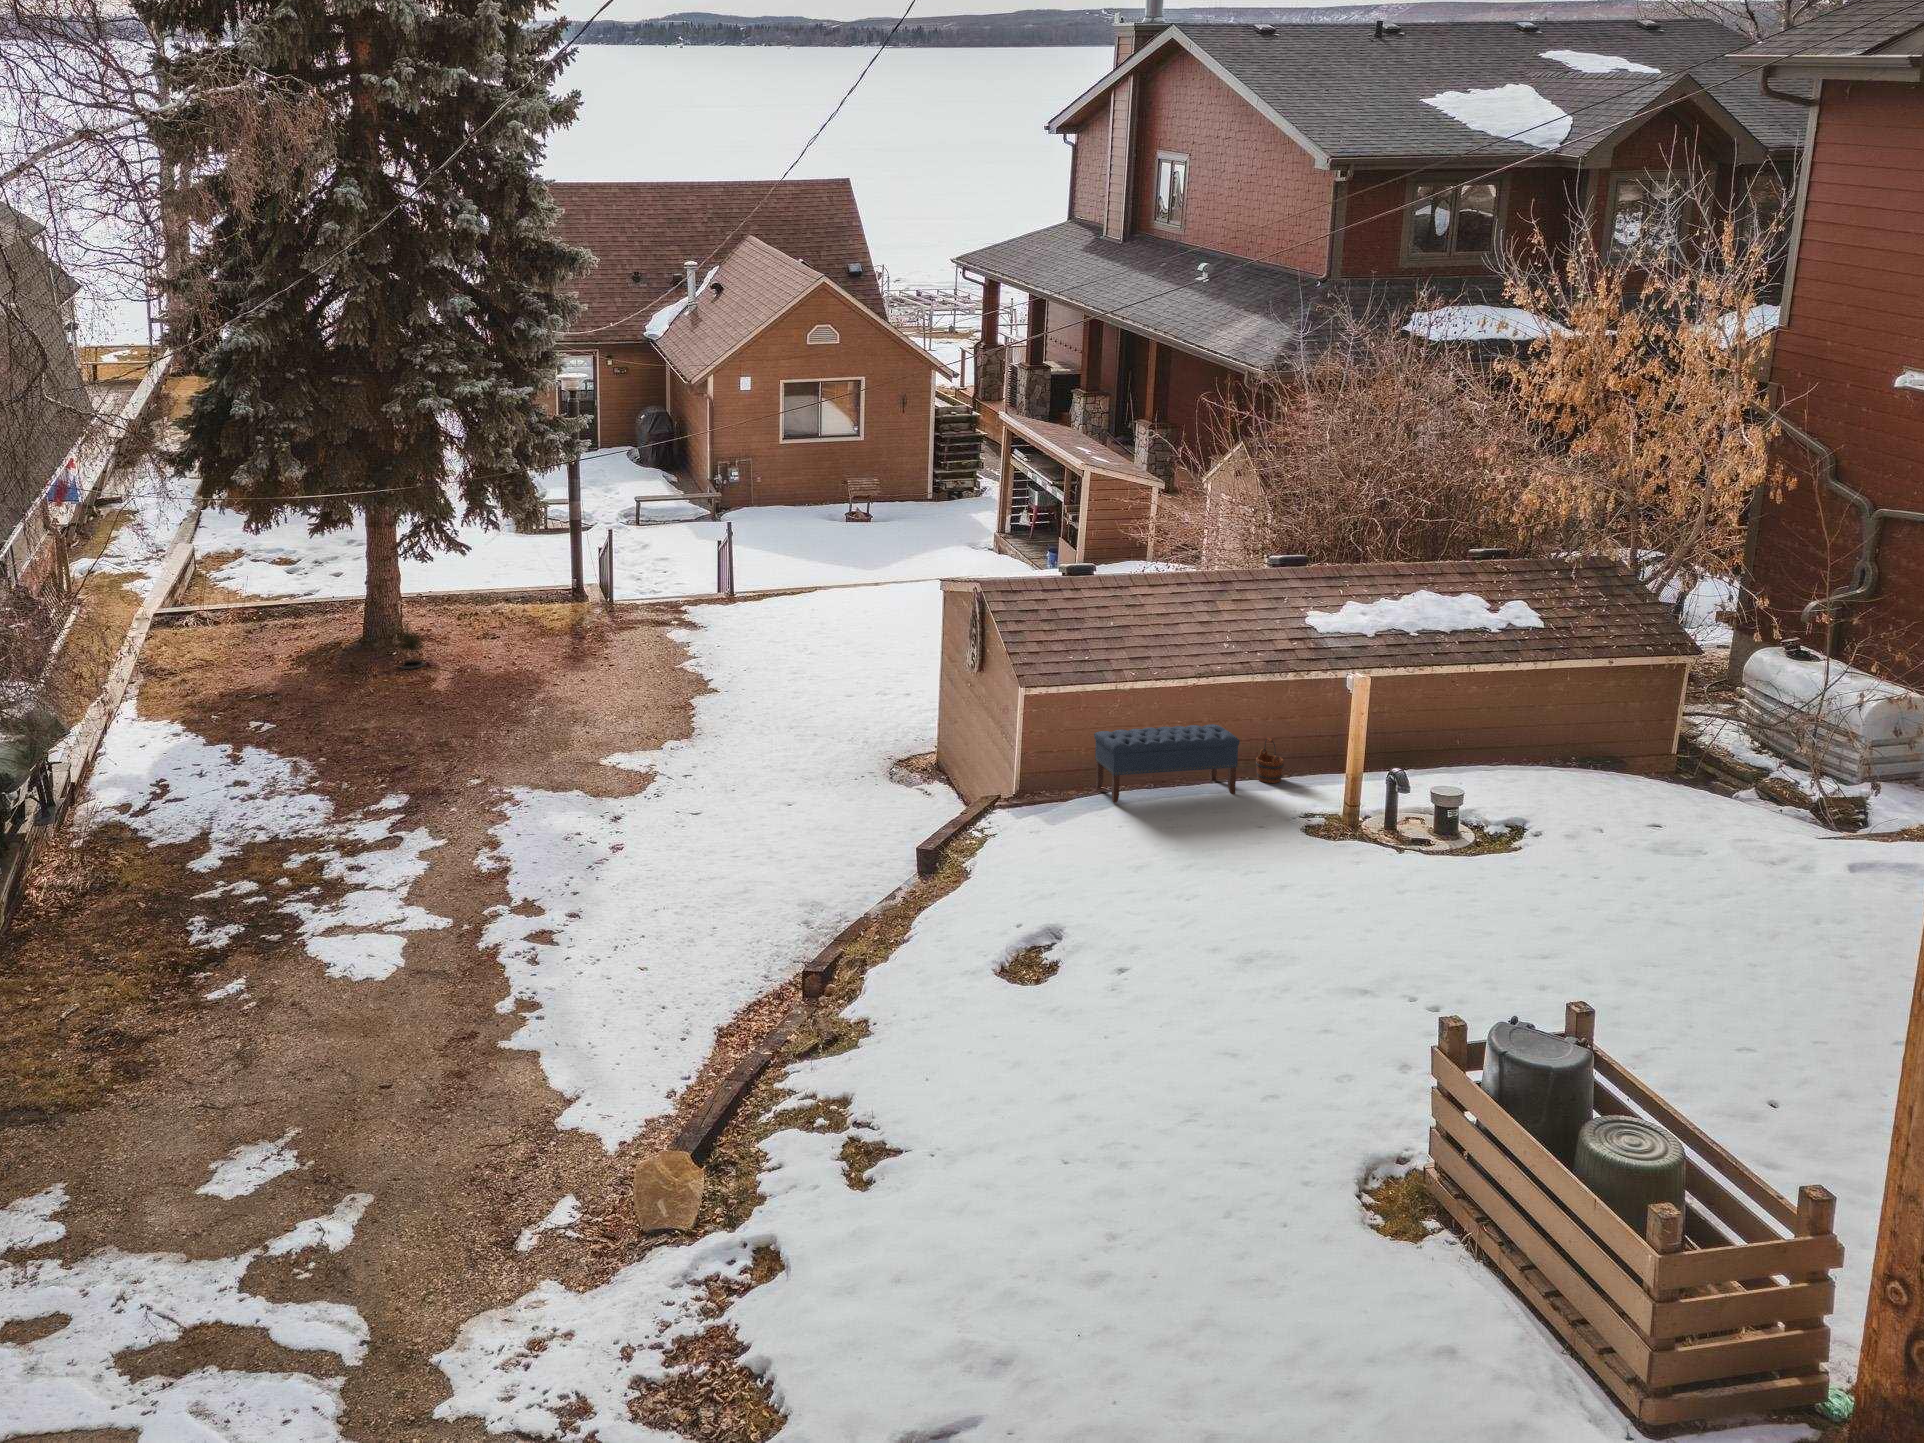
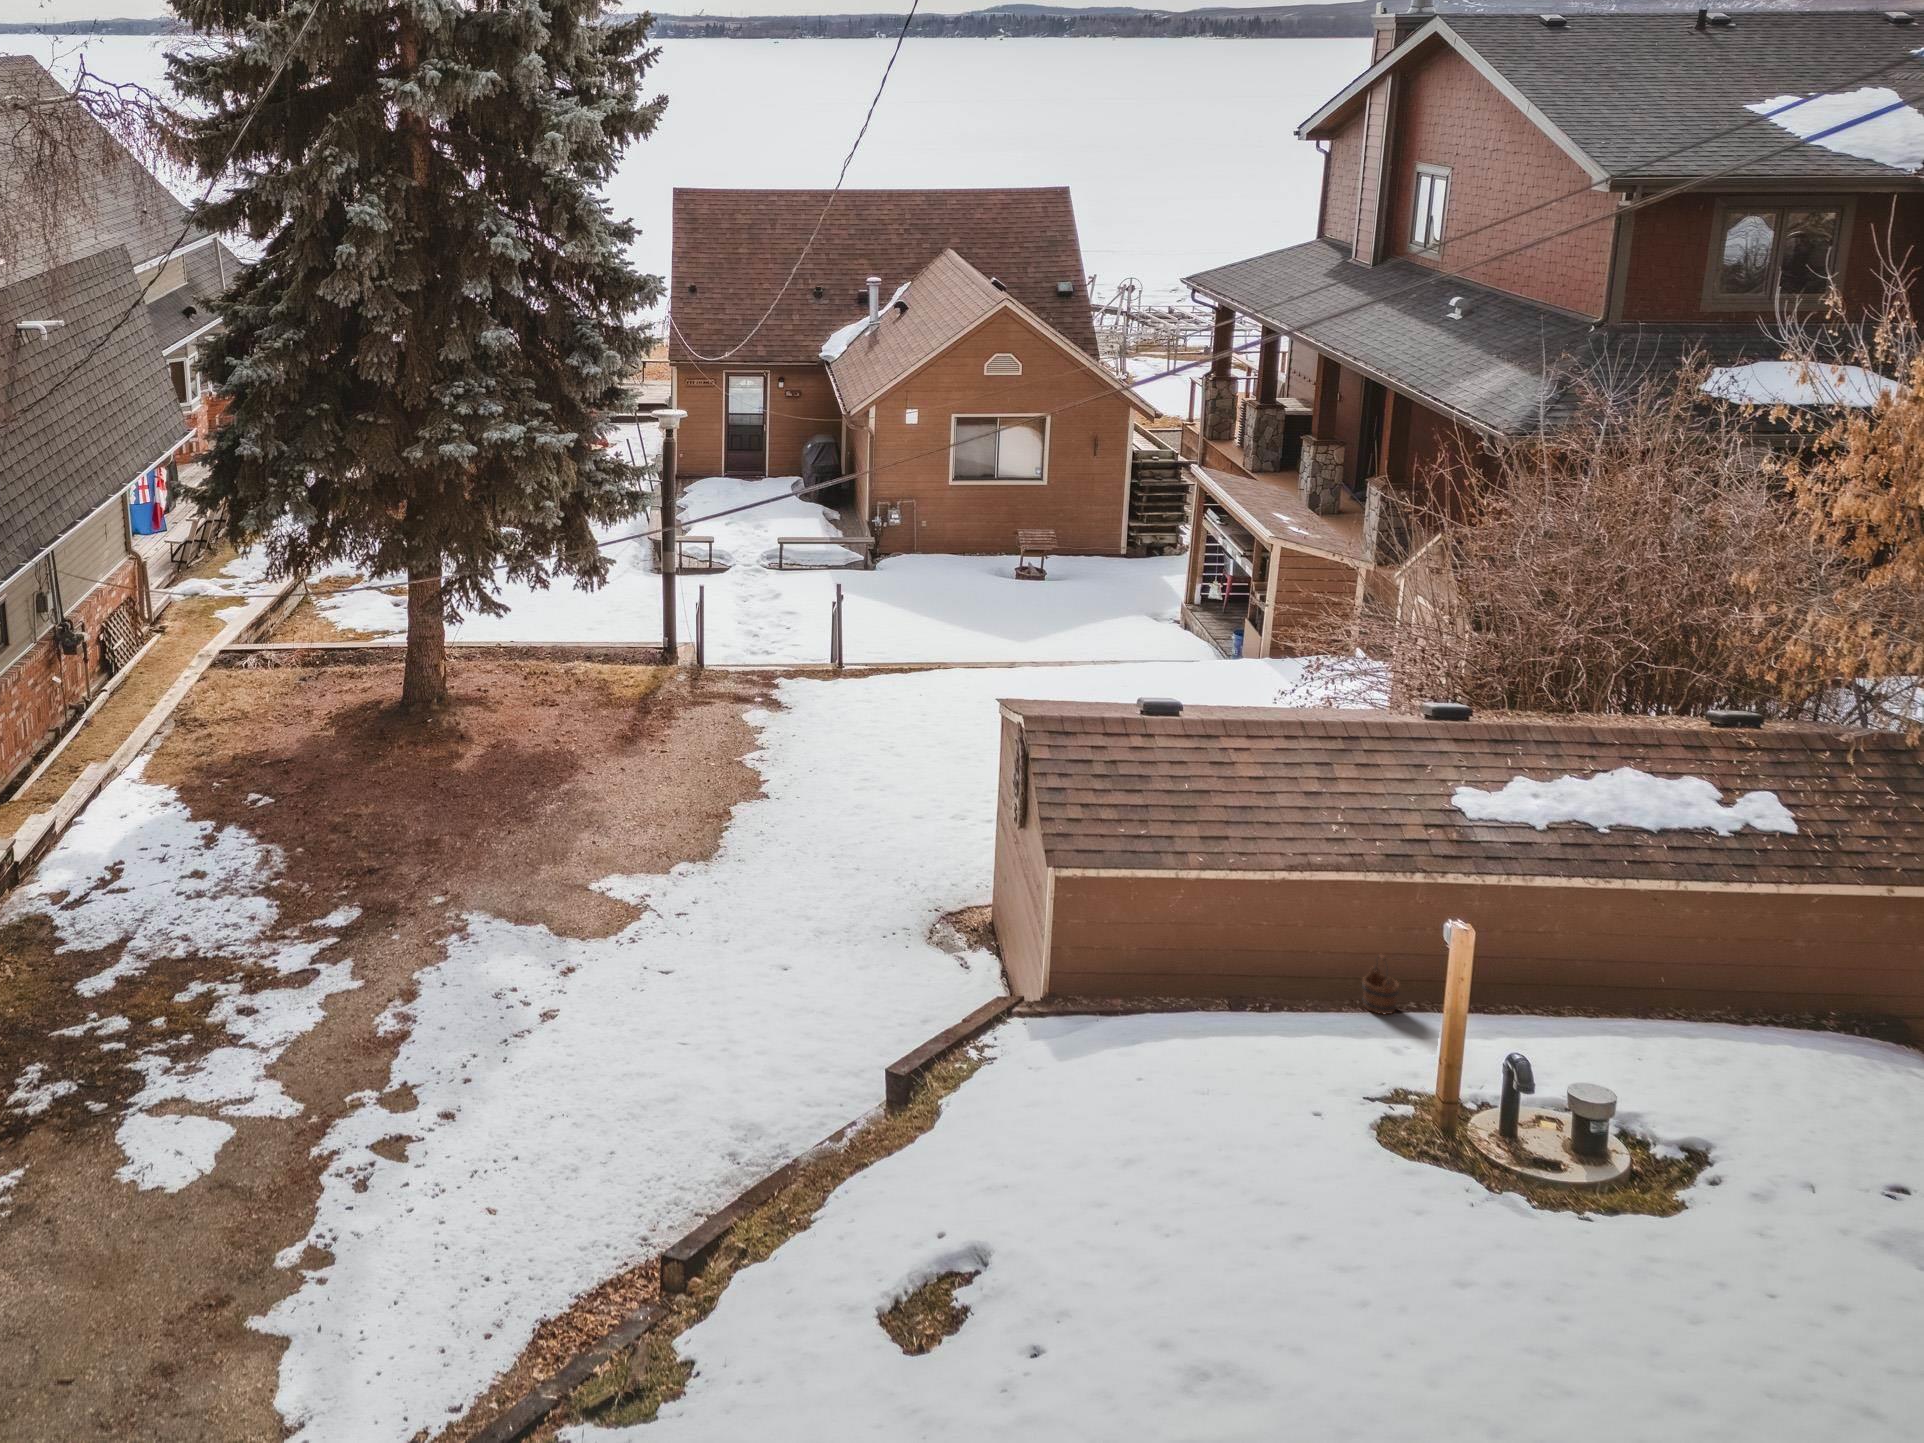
potted tree: present [396,623,425,669] -> none [434,678,470,734]
bench: present [1094,724,1240,803] -> none [1144,924,1333,1026]

